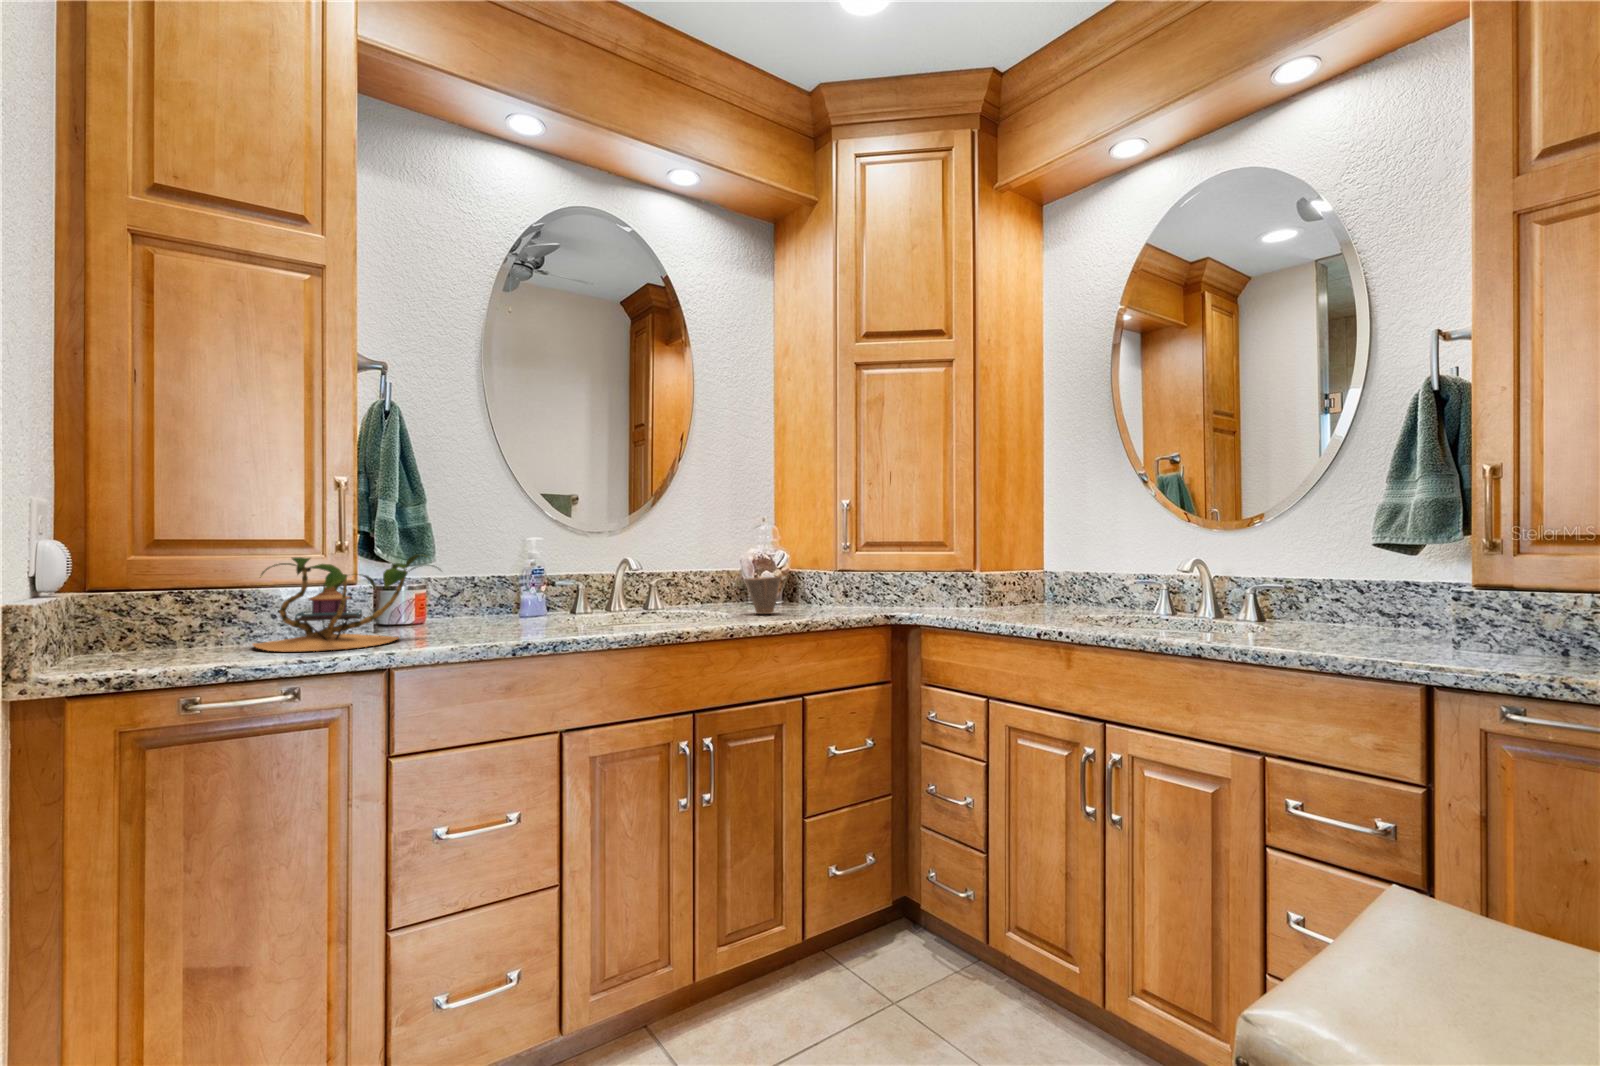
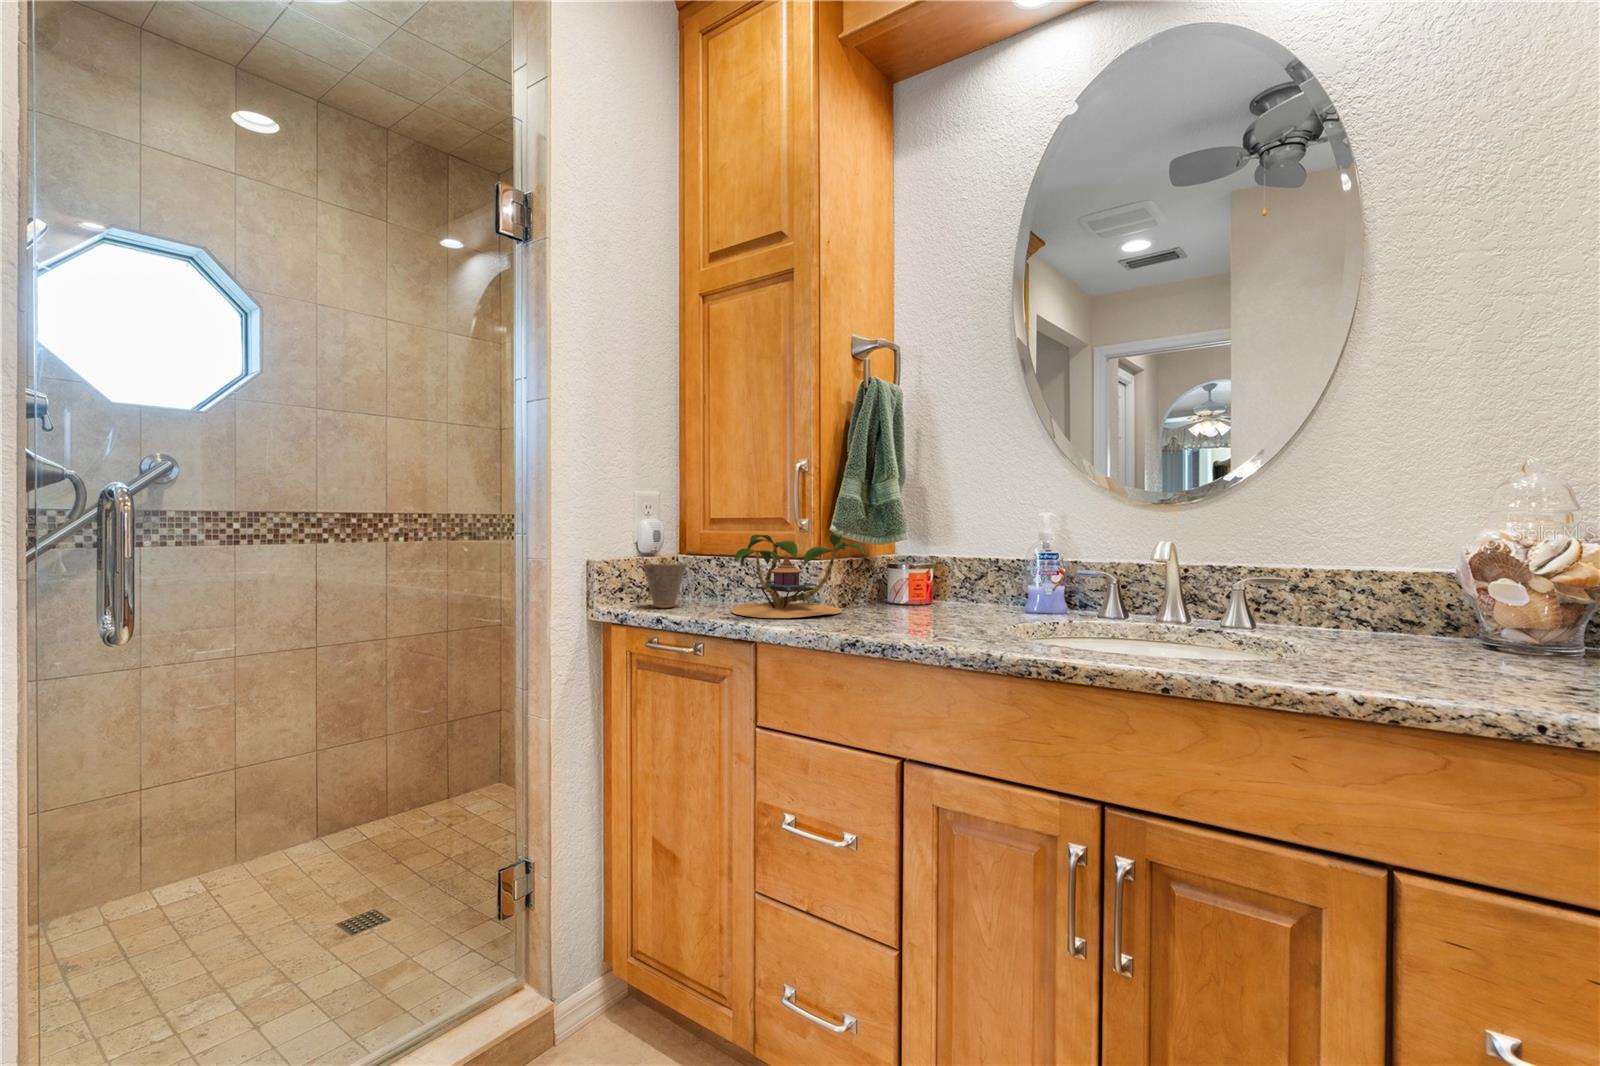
cup: present [746,577,781,614] -> present [643,564,686,608]

